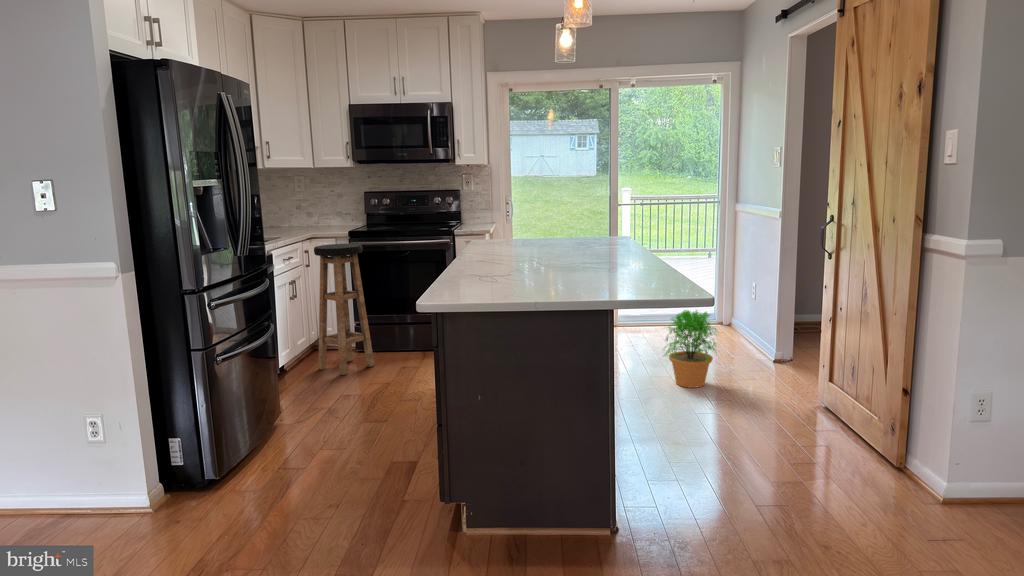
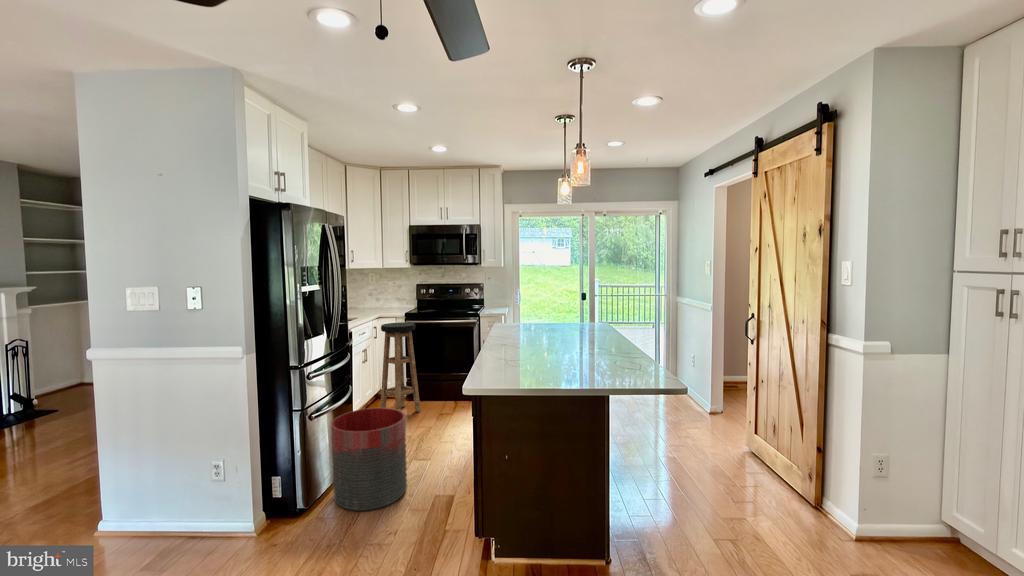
potted plant: present [664,310,717,388] -> none [629,375,674,434]
trash can: none [246,351,353,482] -> present [331,408,407,511]

